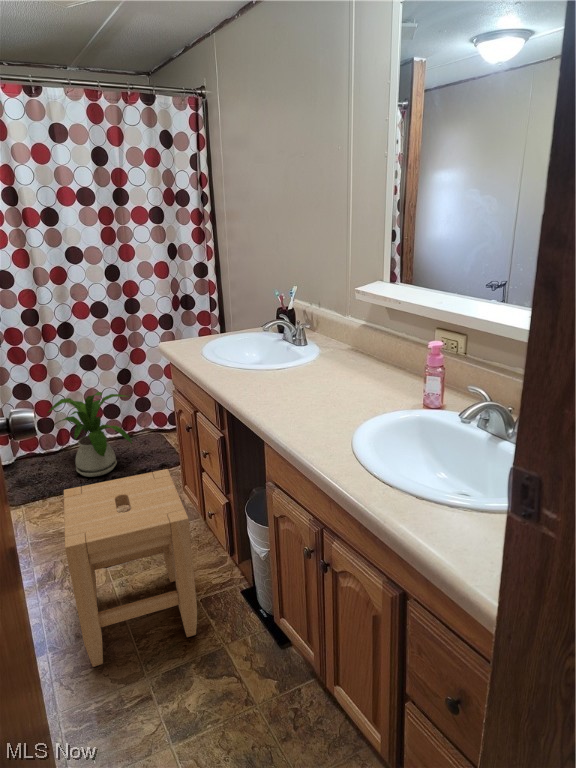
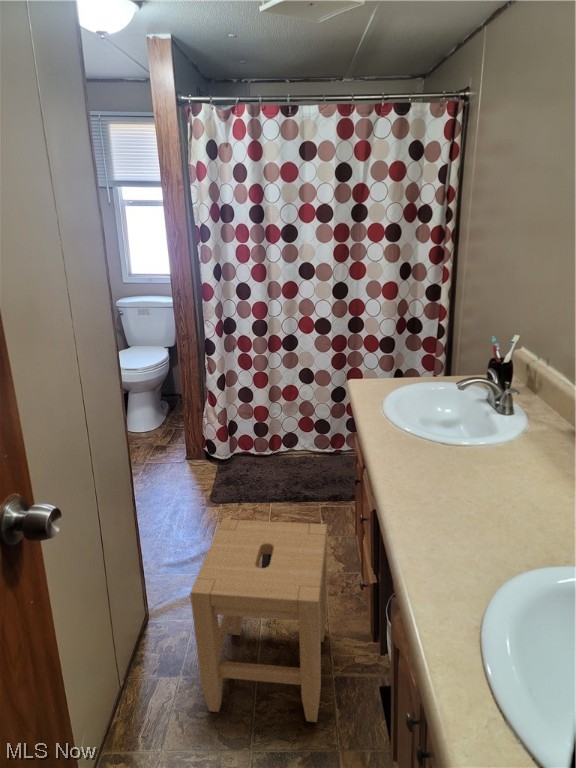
house plant: present [47,392,132,477] -> none [256,410,336,491]

